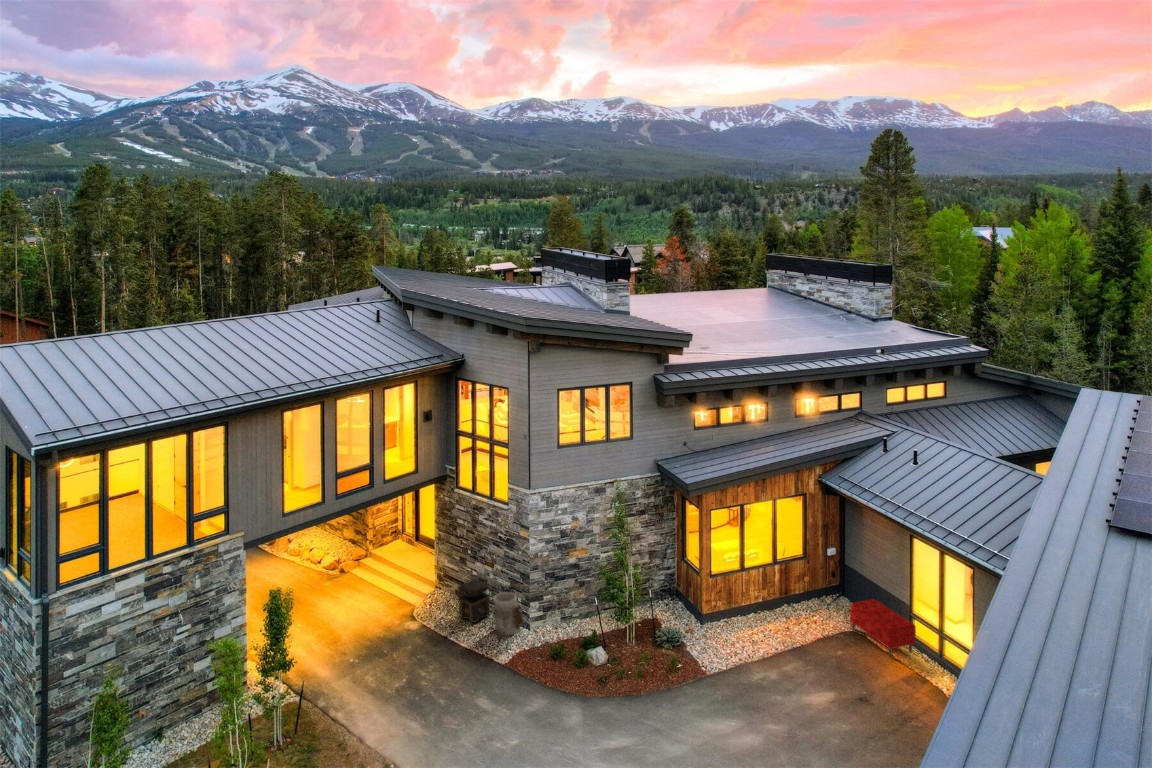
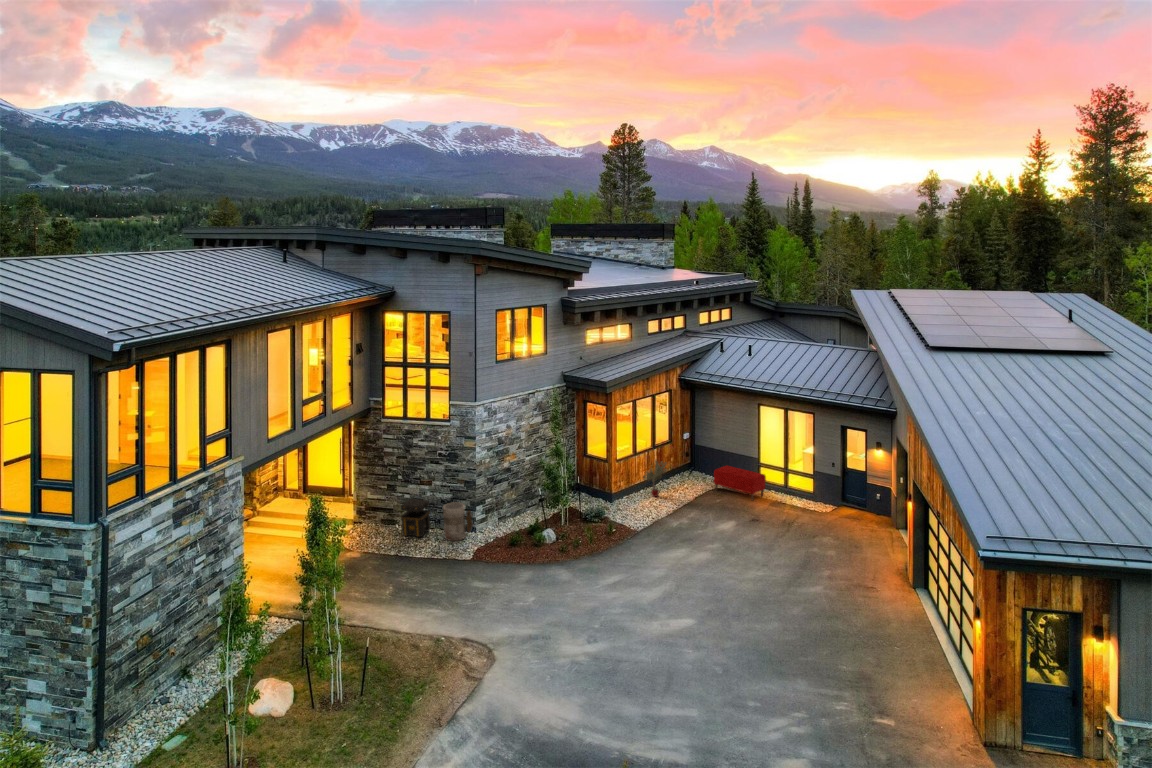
potted tree: none [747,576,784,624] -> present [644,460,667,497]

